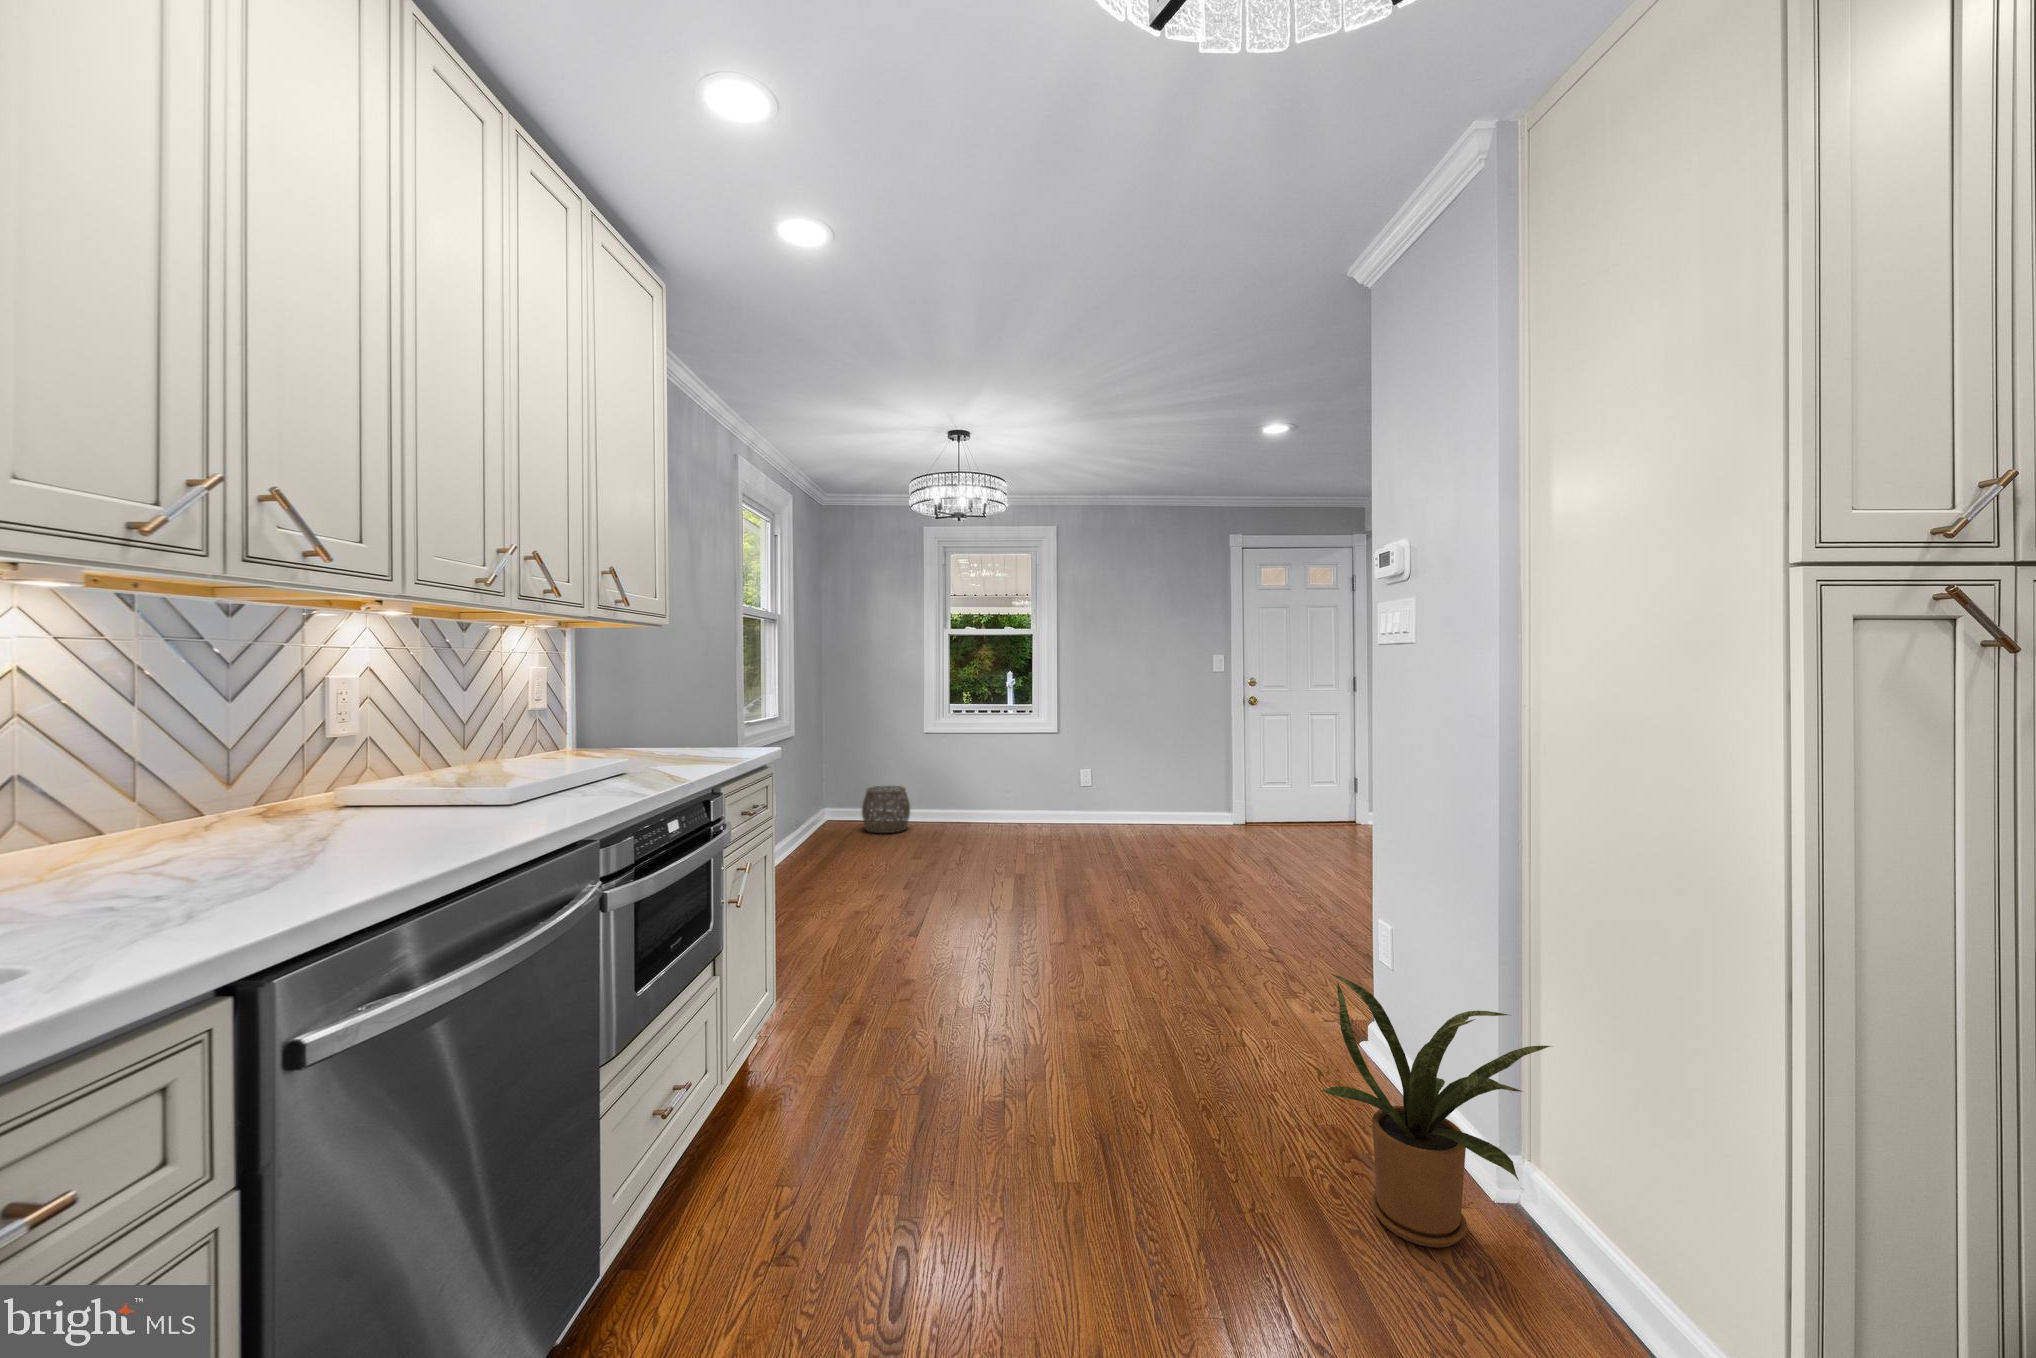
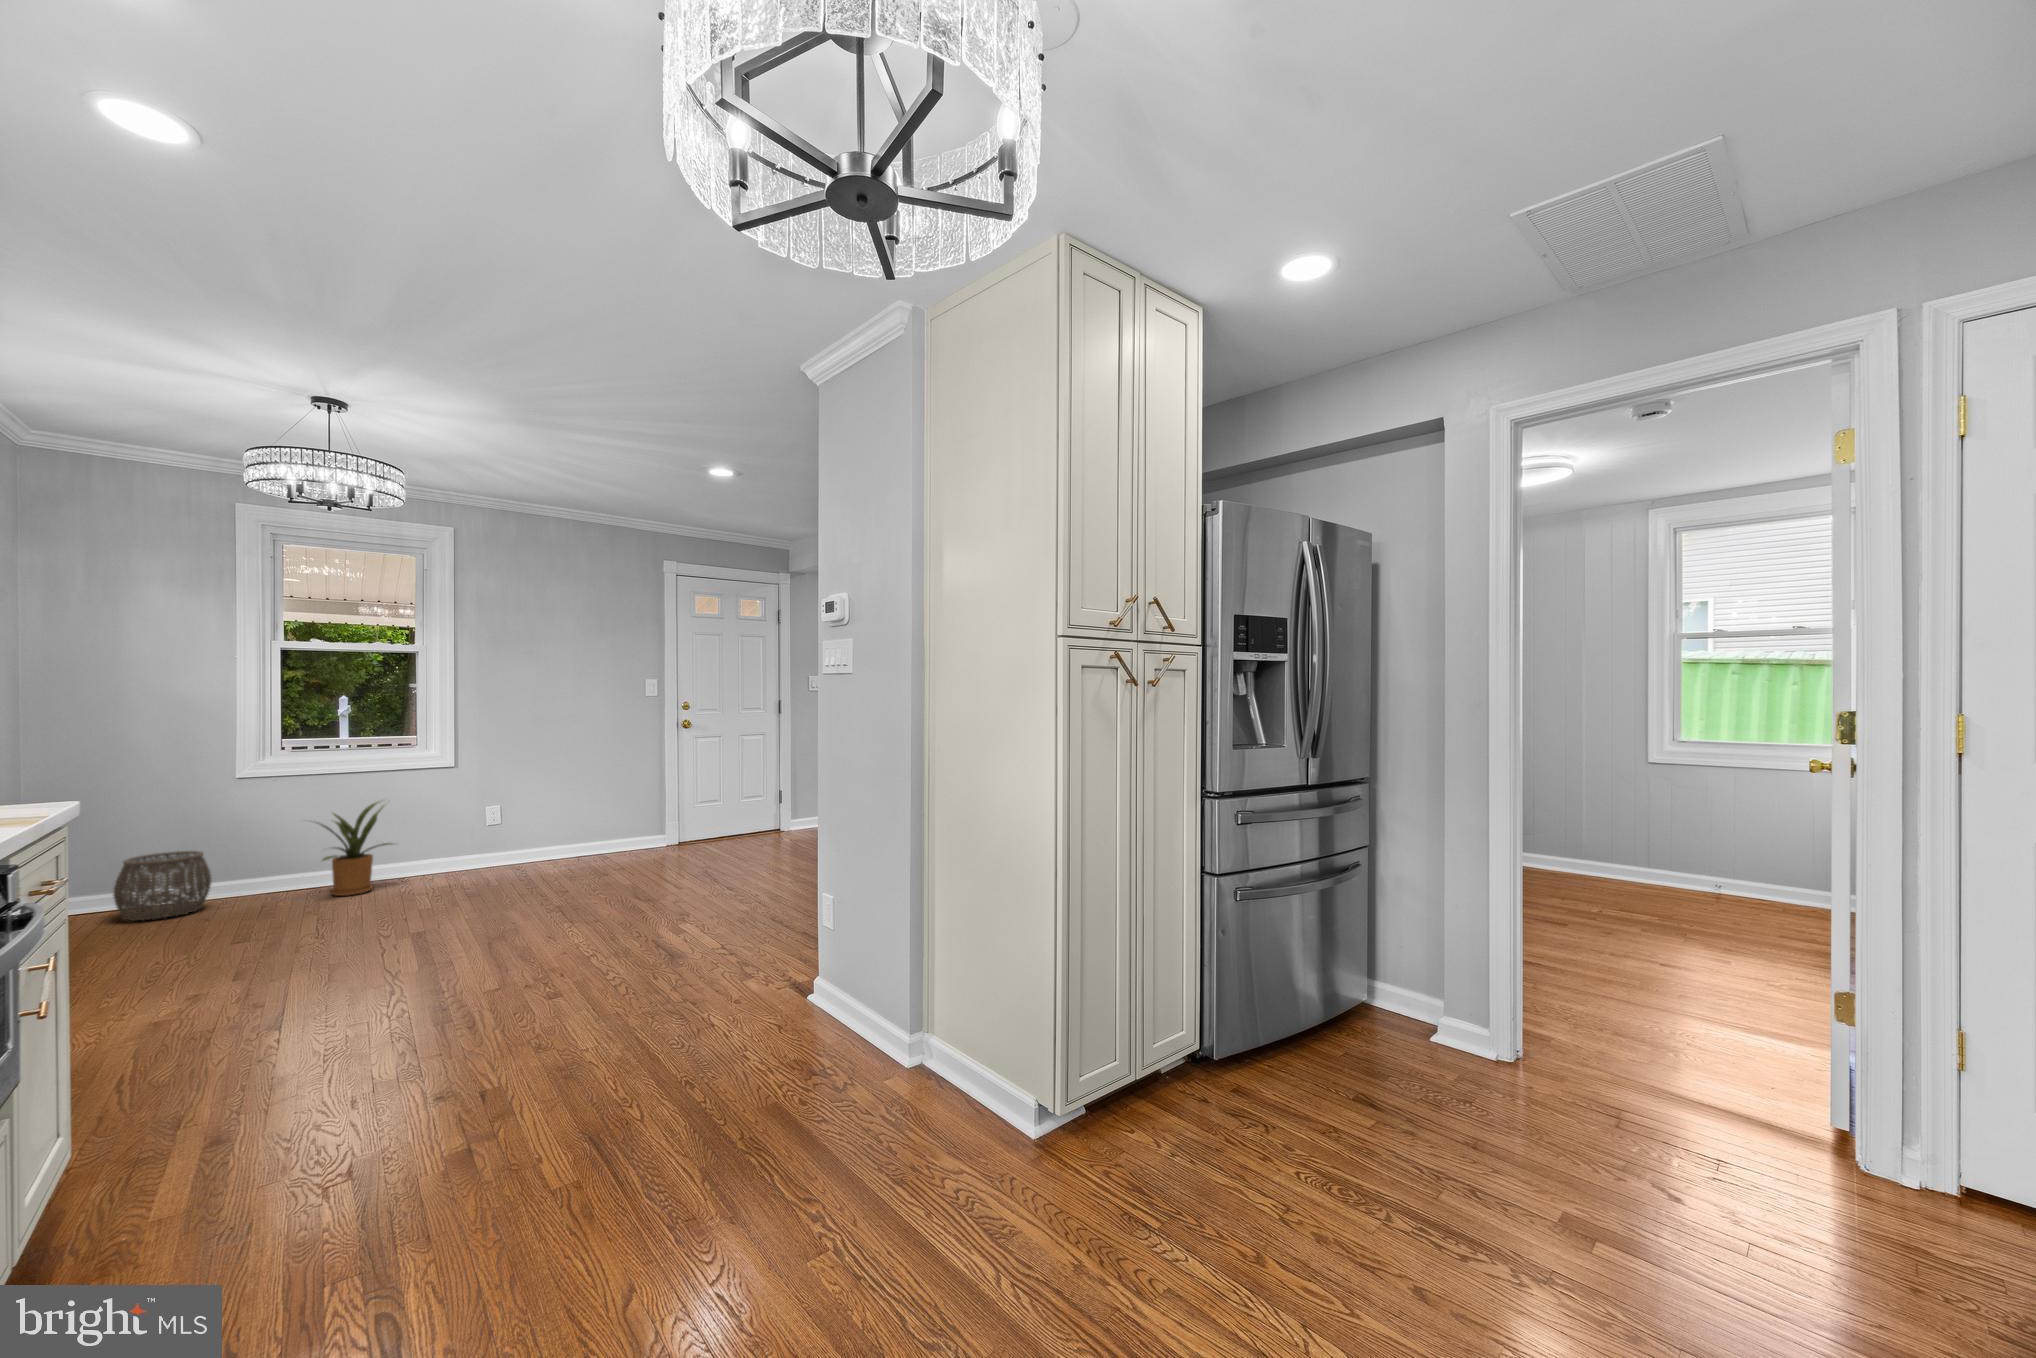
house plant: present [1322,974,1551,1248] -> present [320,802,391,896]

